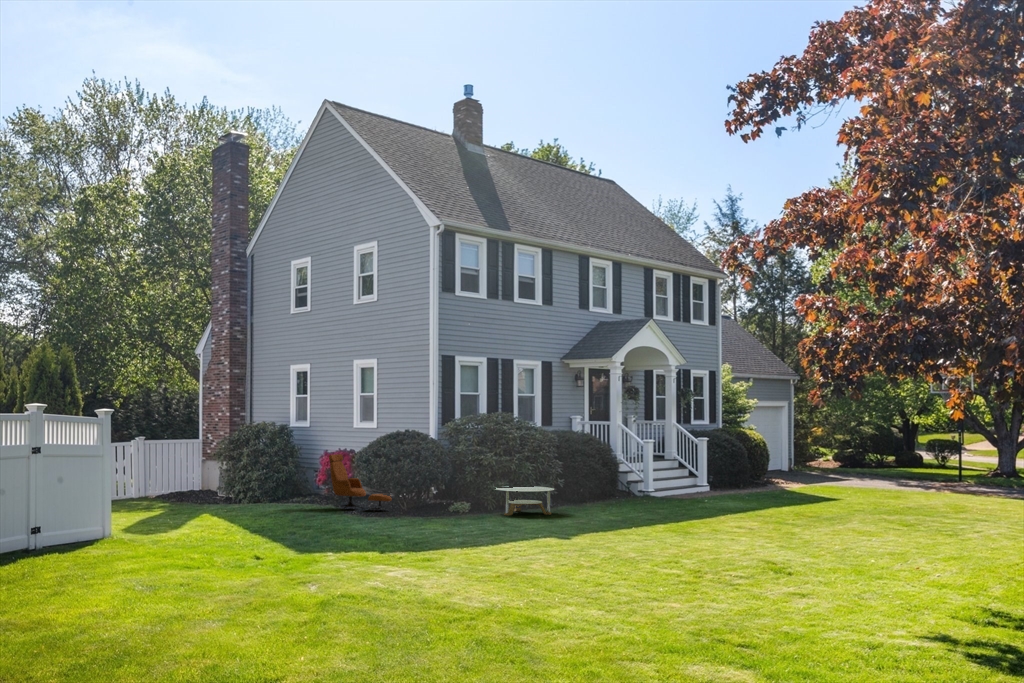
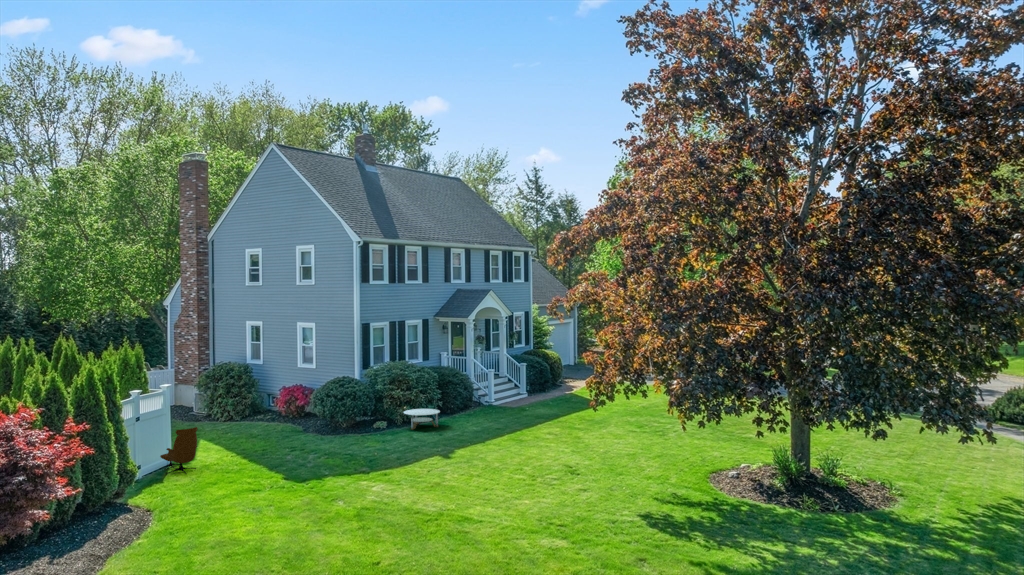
lounge chair: present [329,454,392,510] -> present [160,427,198,474]

